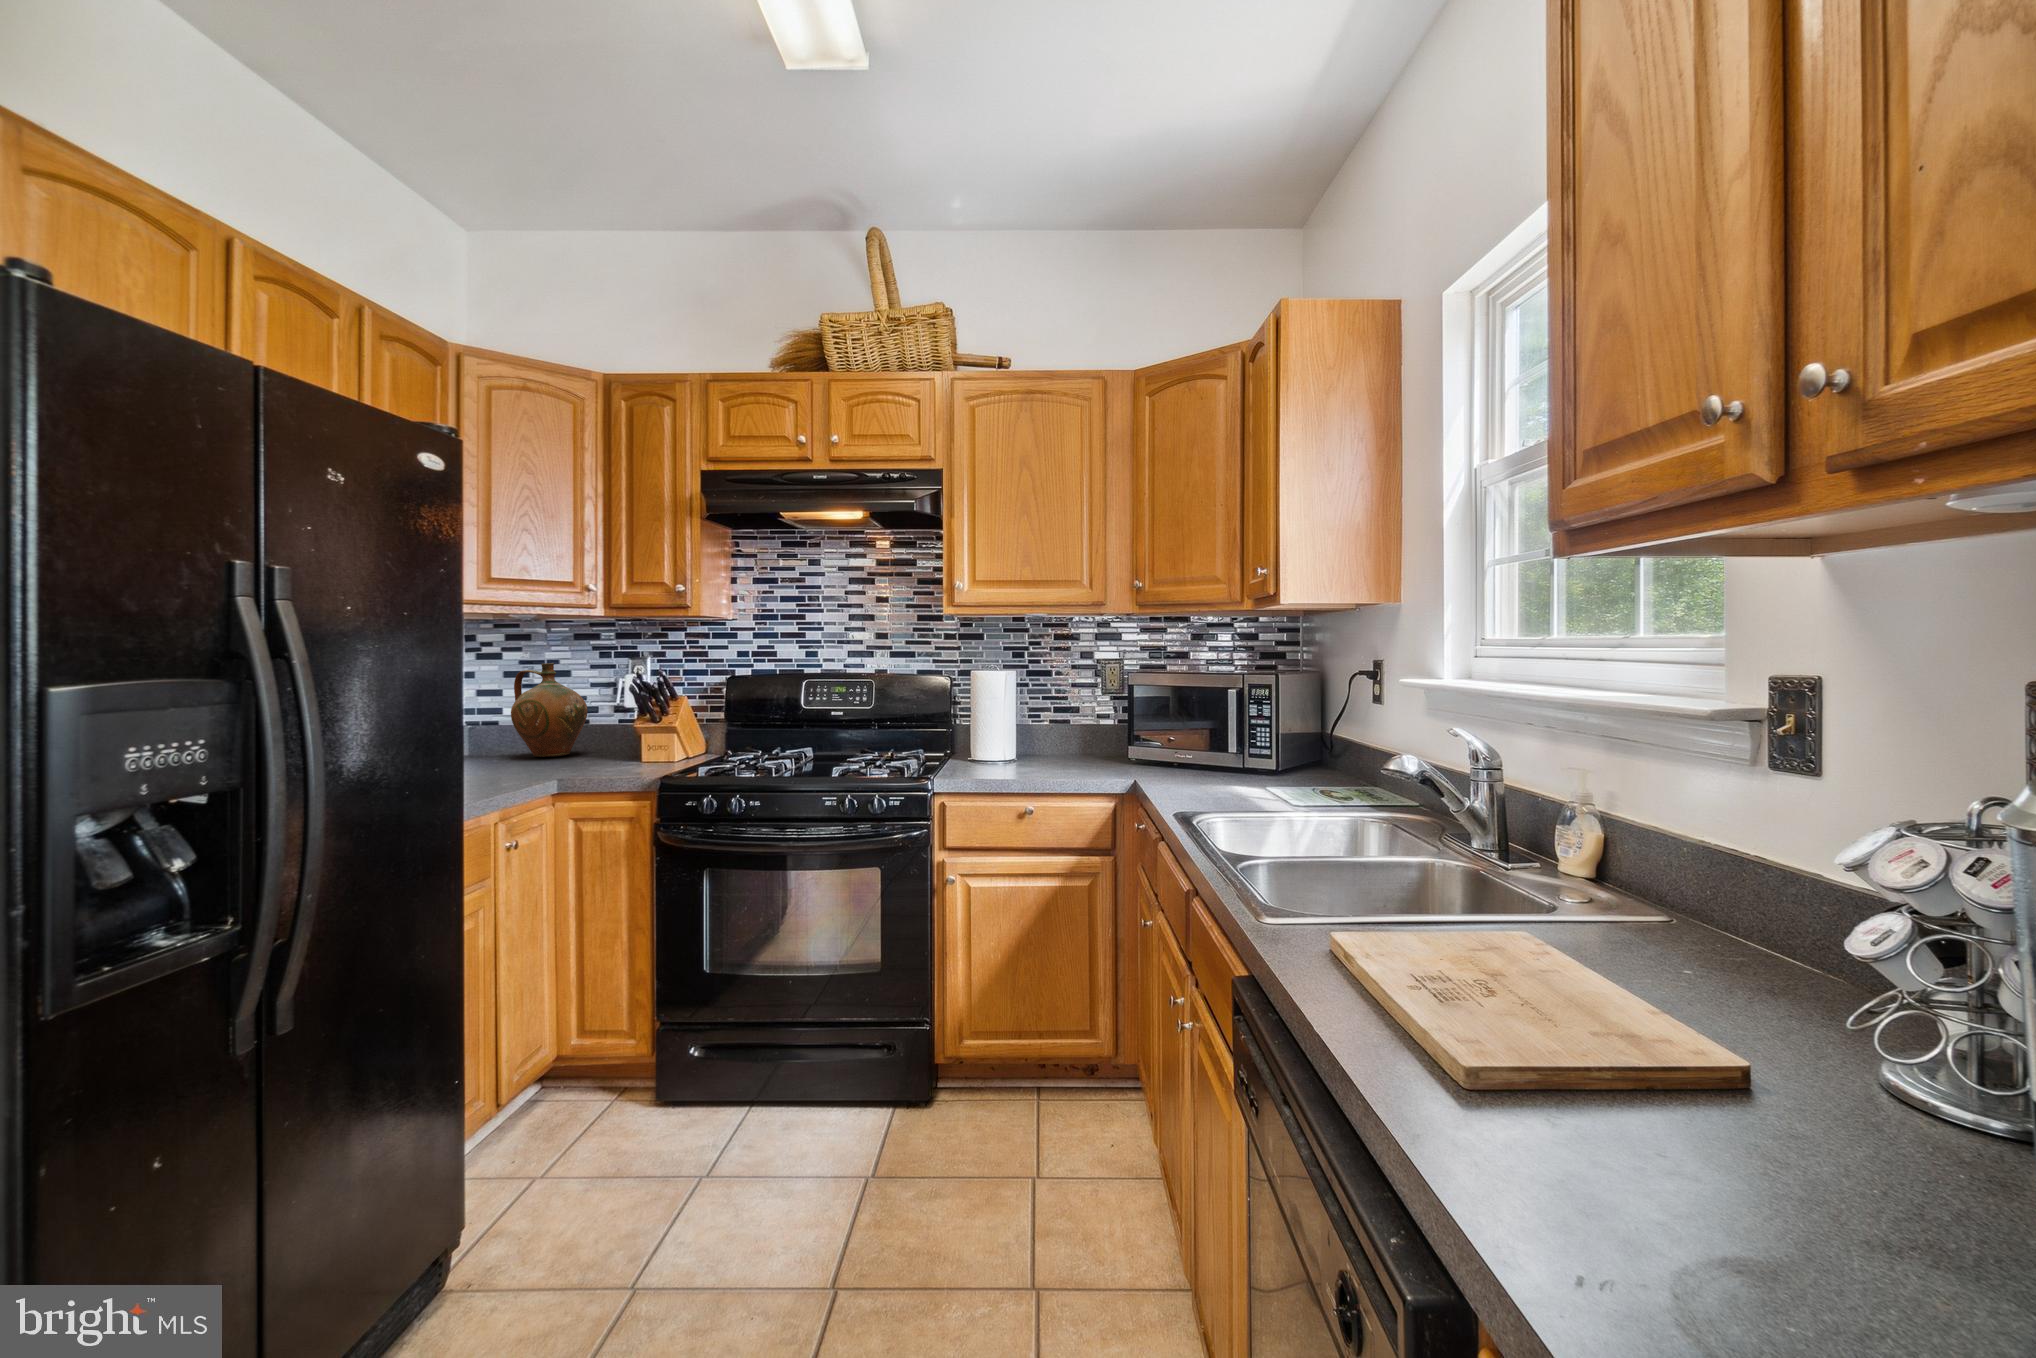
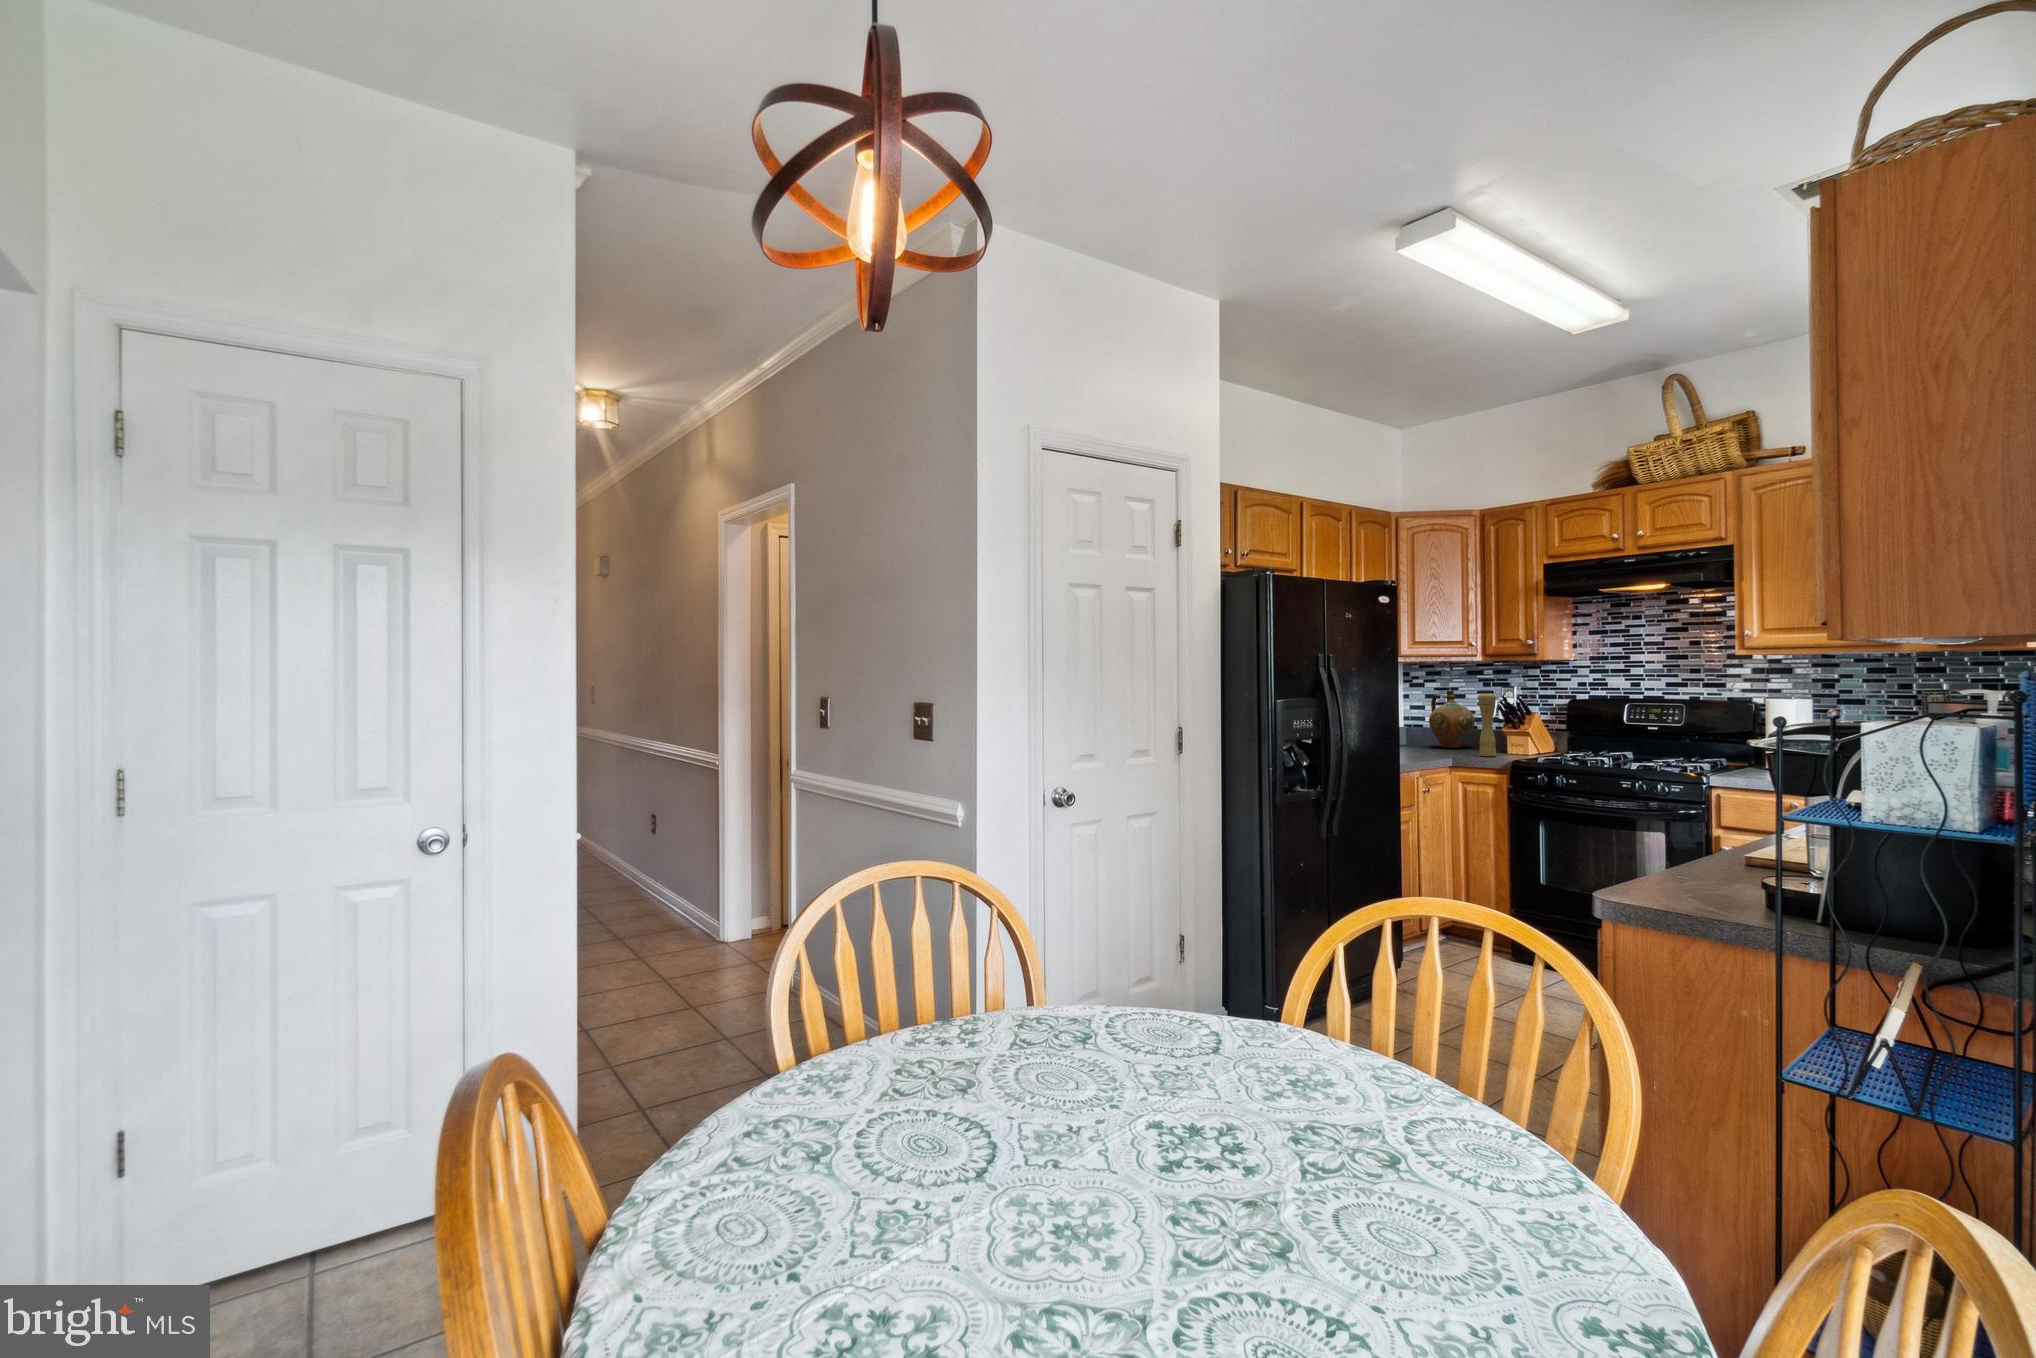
pepper mill: none [603,666,632,770] -> present [1478,693,1496,756]

